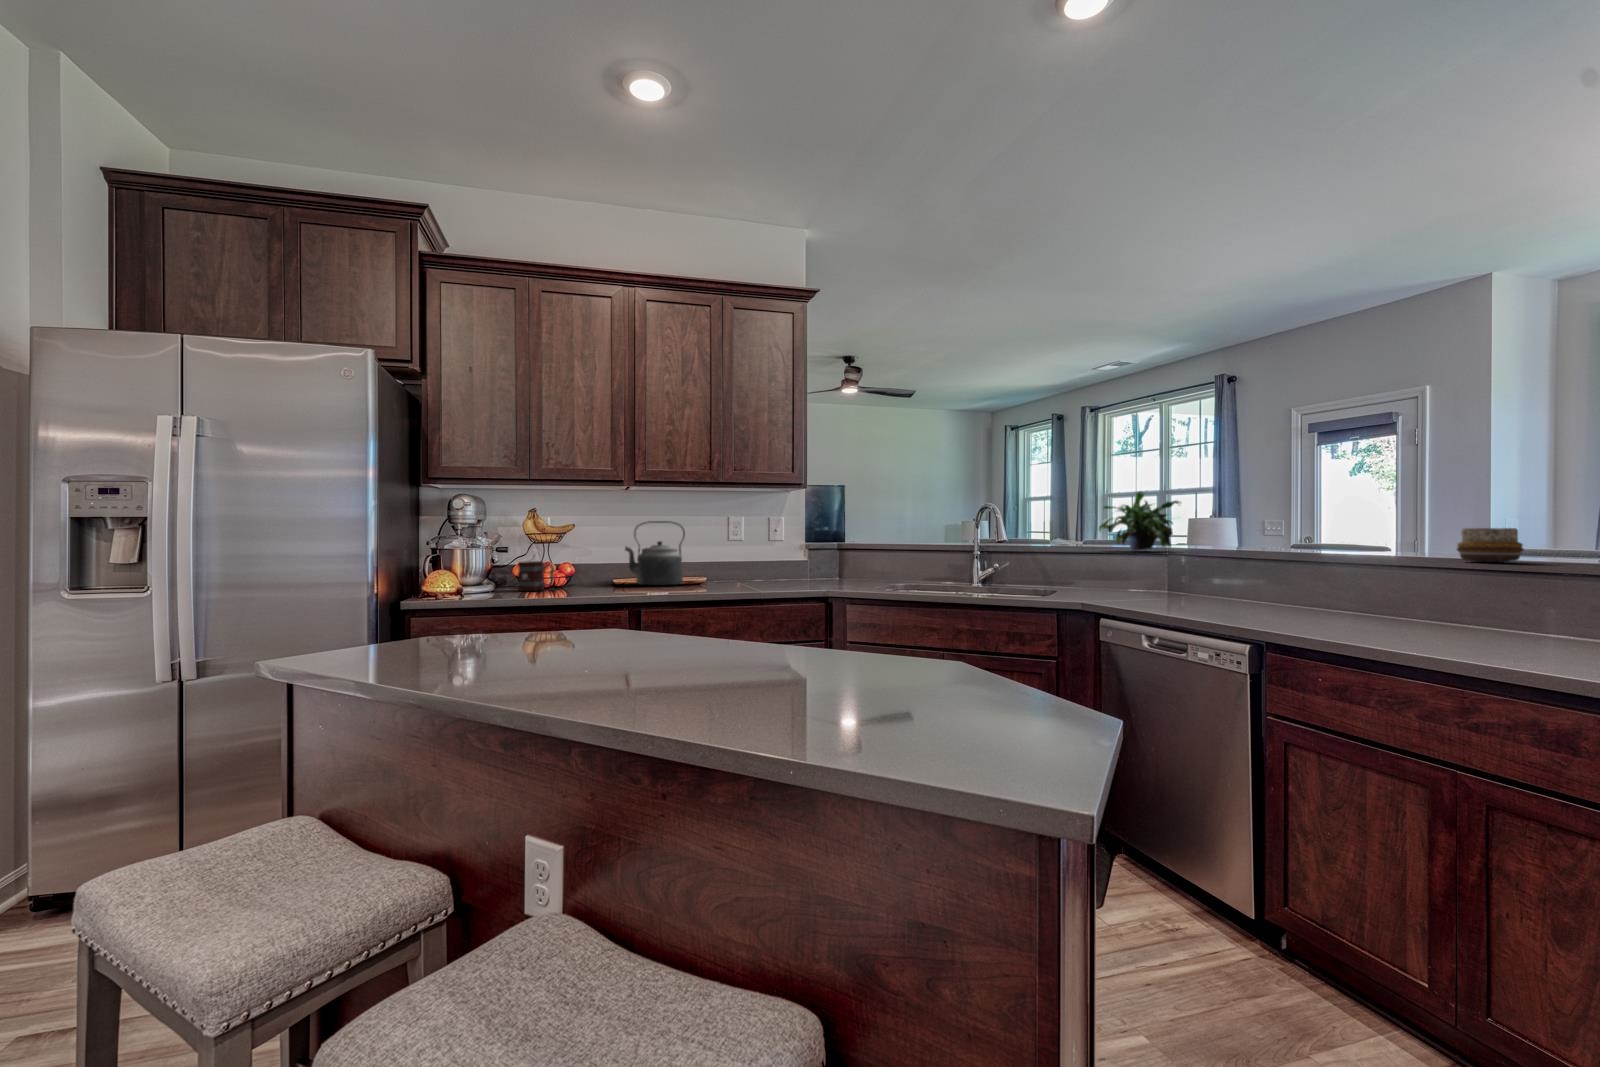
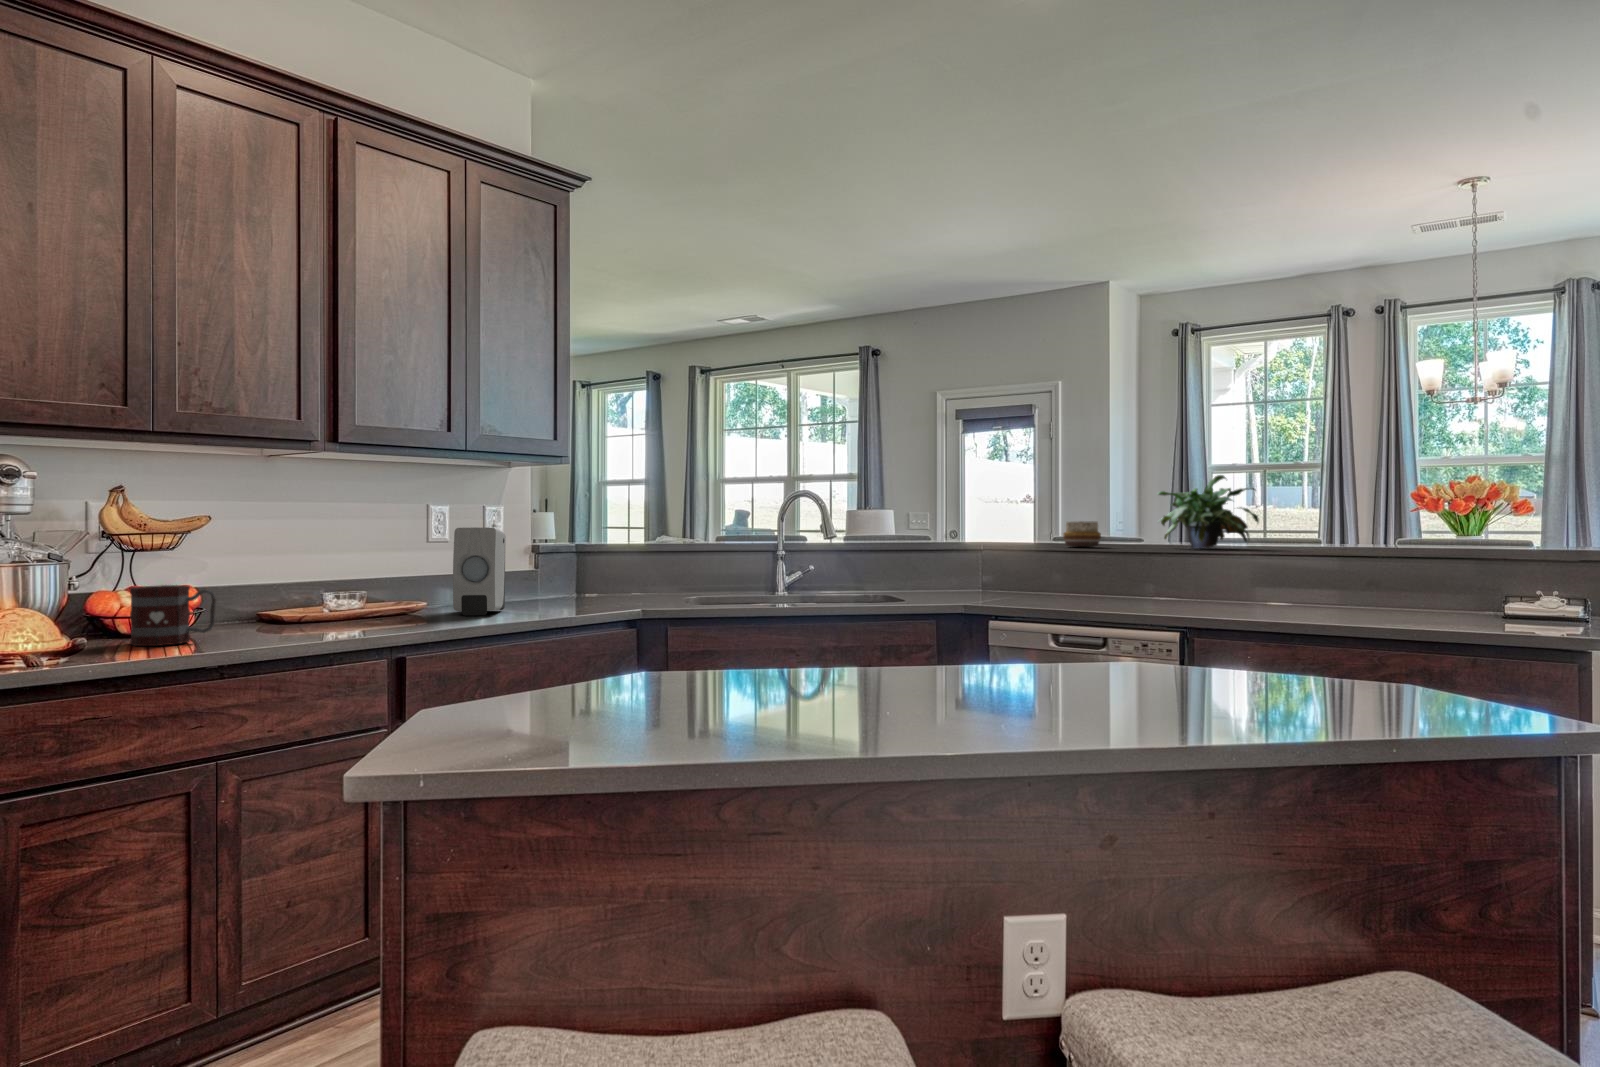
potted plant: present [1099,491,1180,551] -> present [1157,475,1259,548]
kettle: present [625,521,685,585] -> none [298,507,399,619]
decorative bowl: present [1457,528,1524,562] -> present [1063,521,1101,547]
soap dispenser: none [707,533,748,587] -> present [453,527,505,615]

